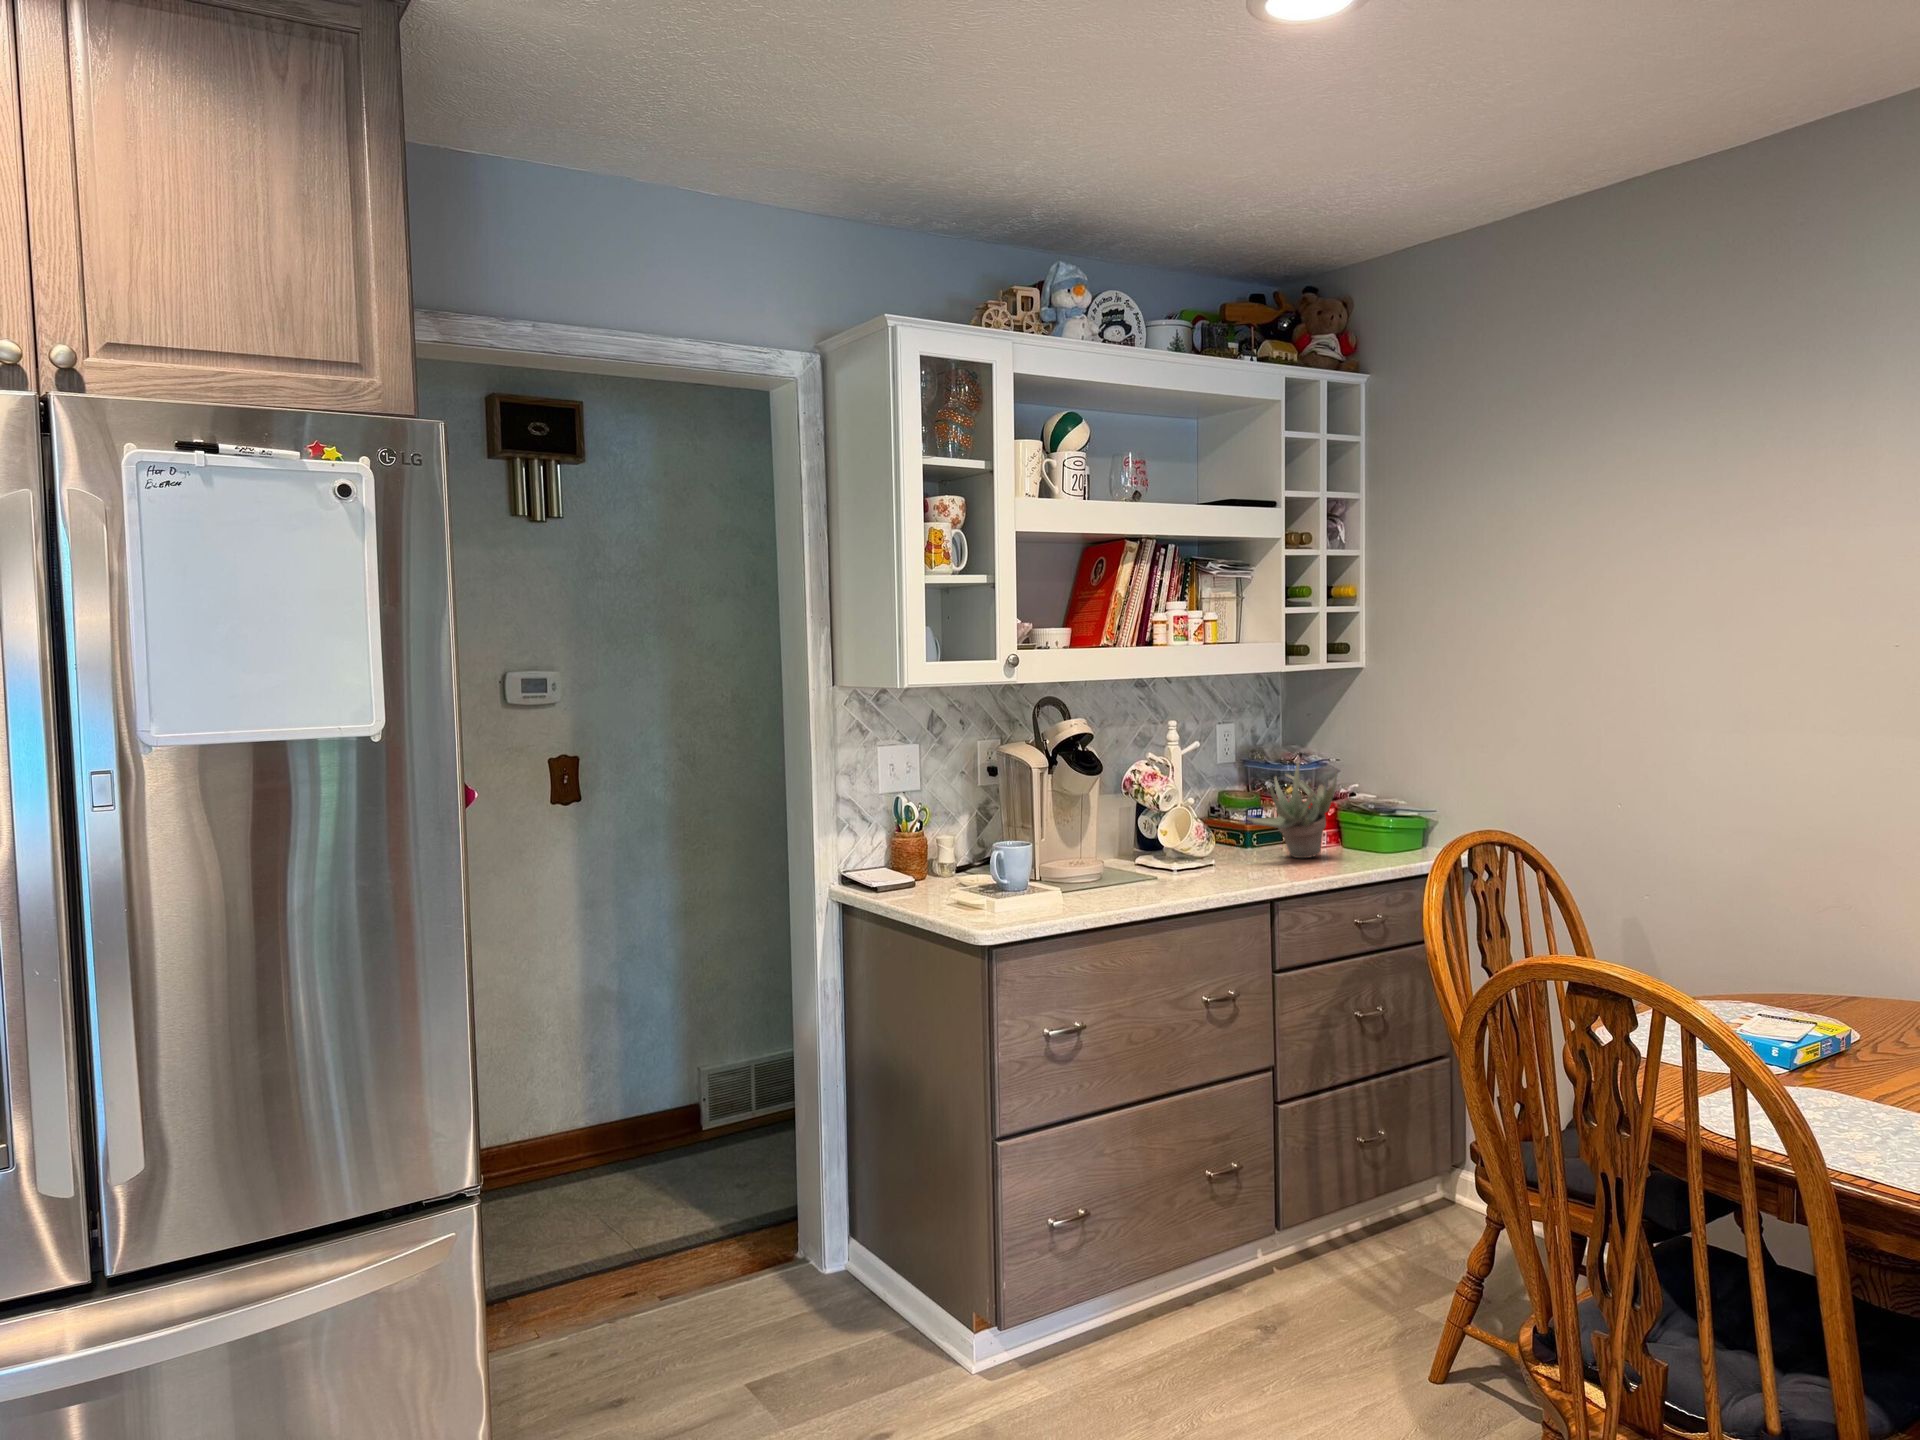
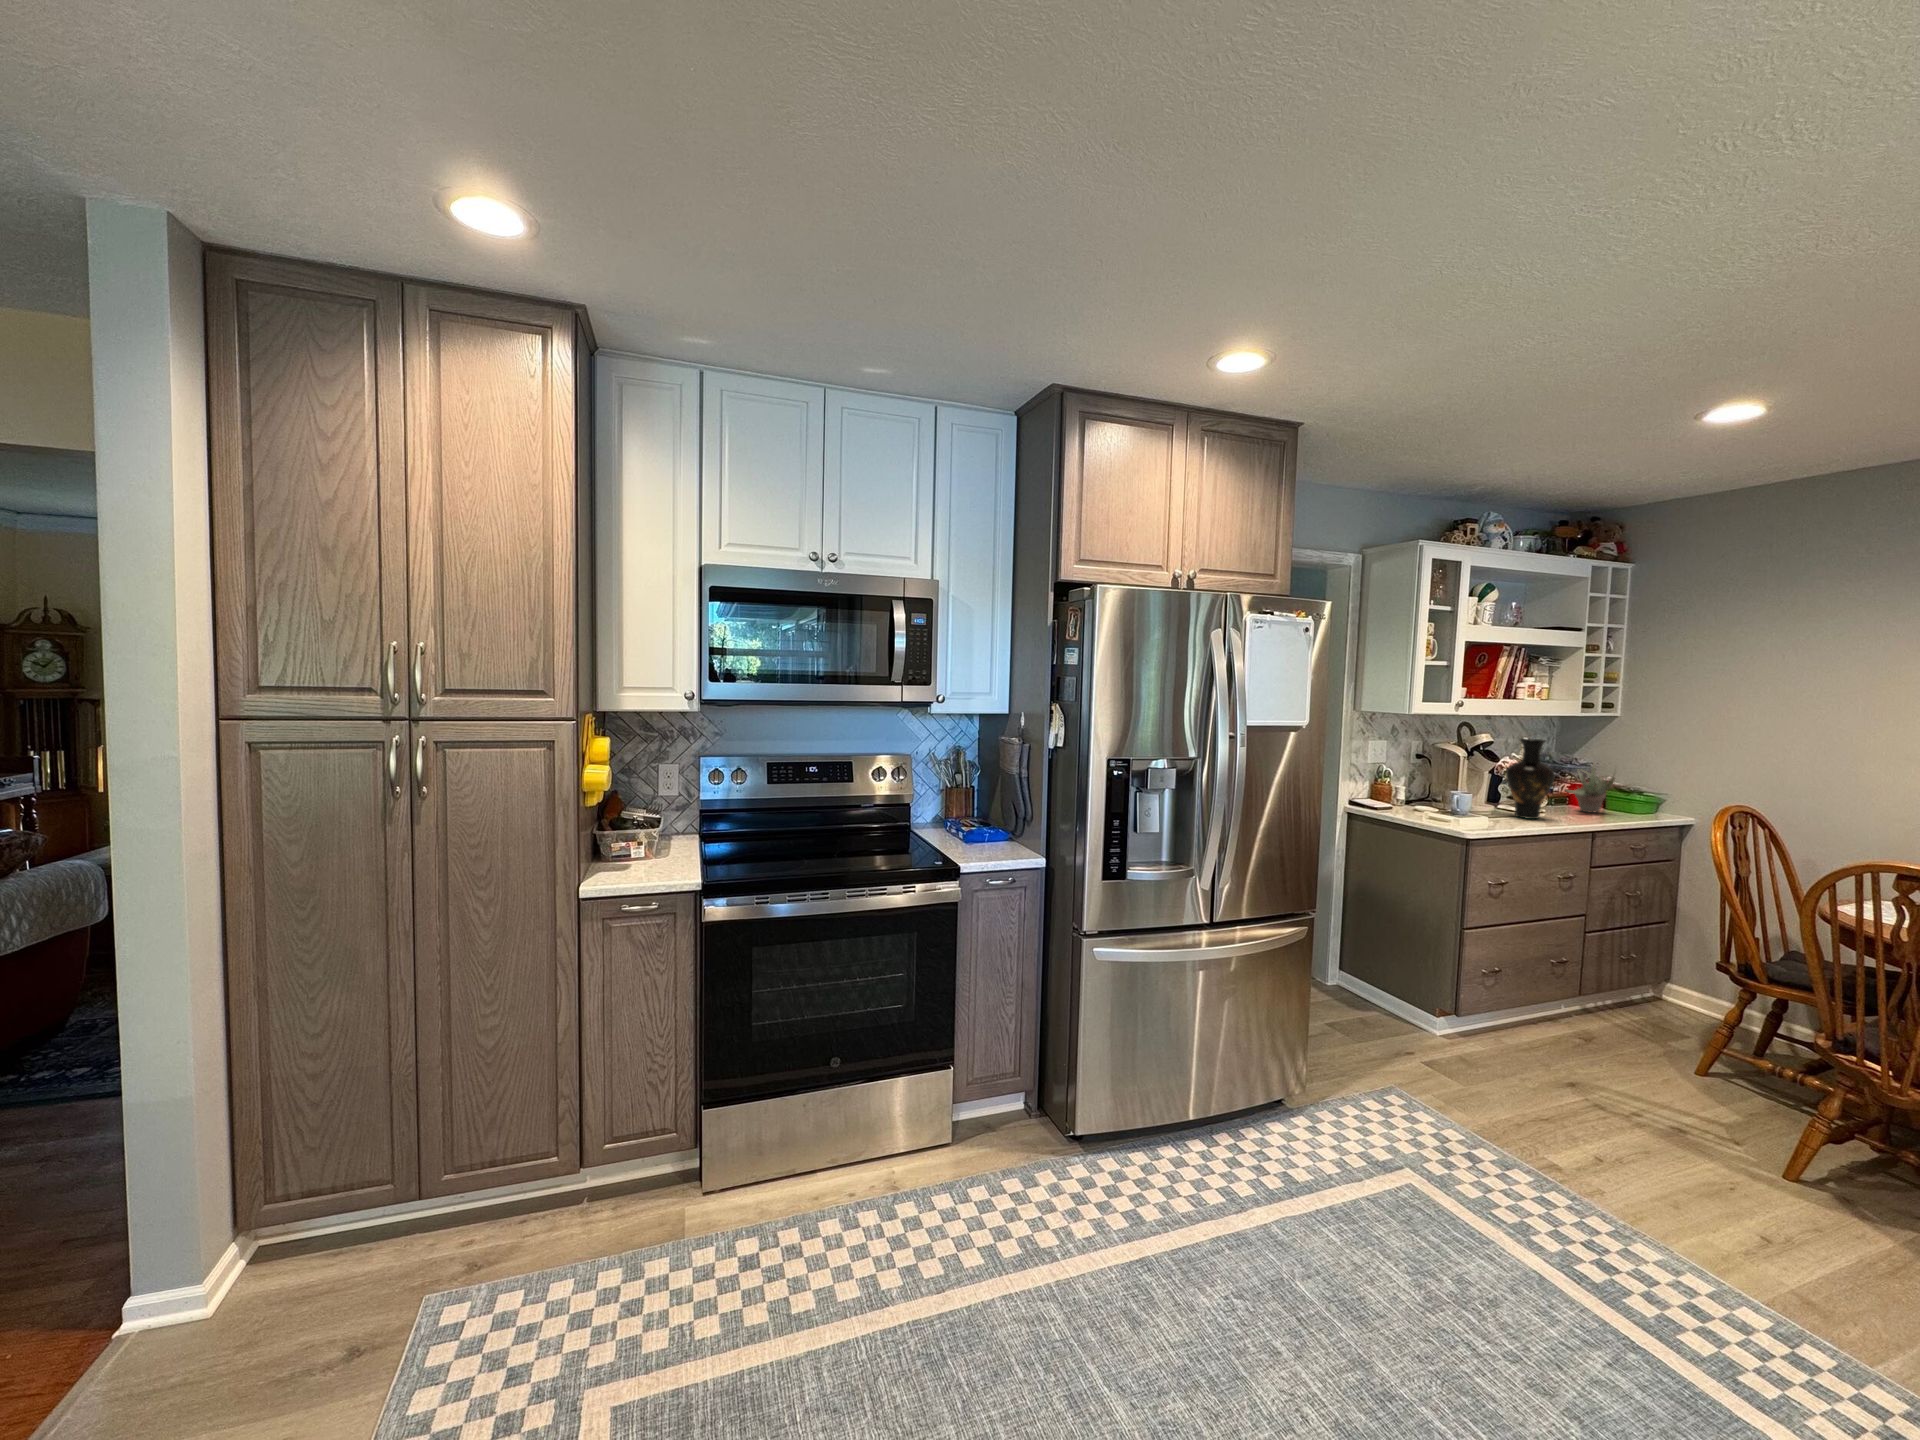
vase: none [1117,722,1200,886] -> present [1506,738,1555,819]

